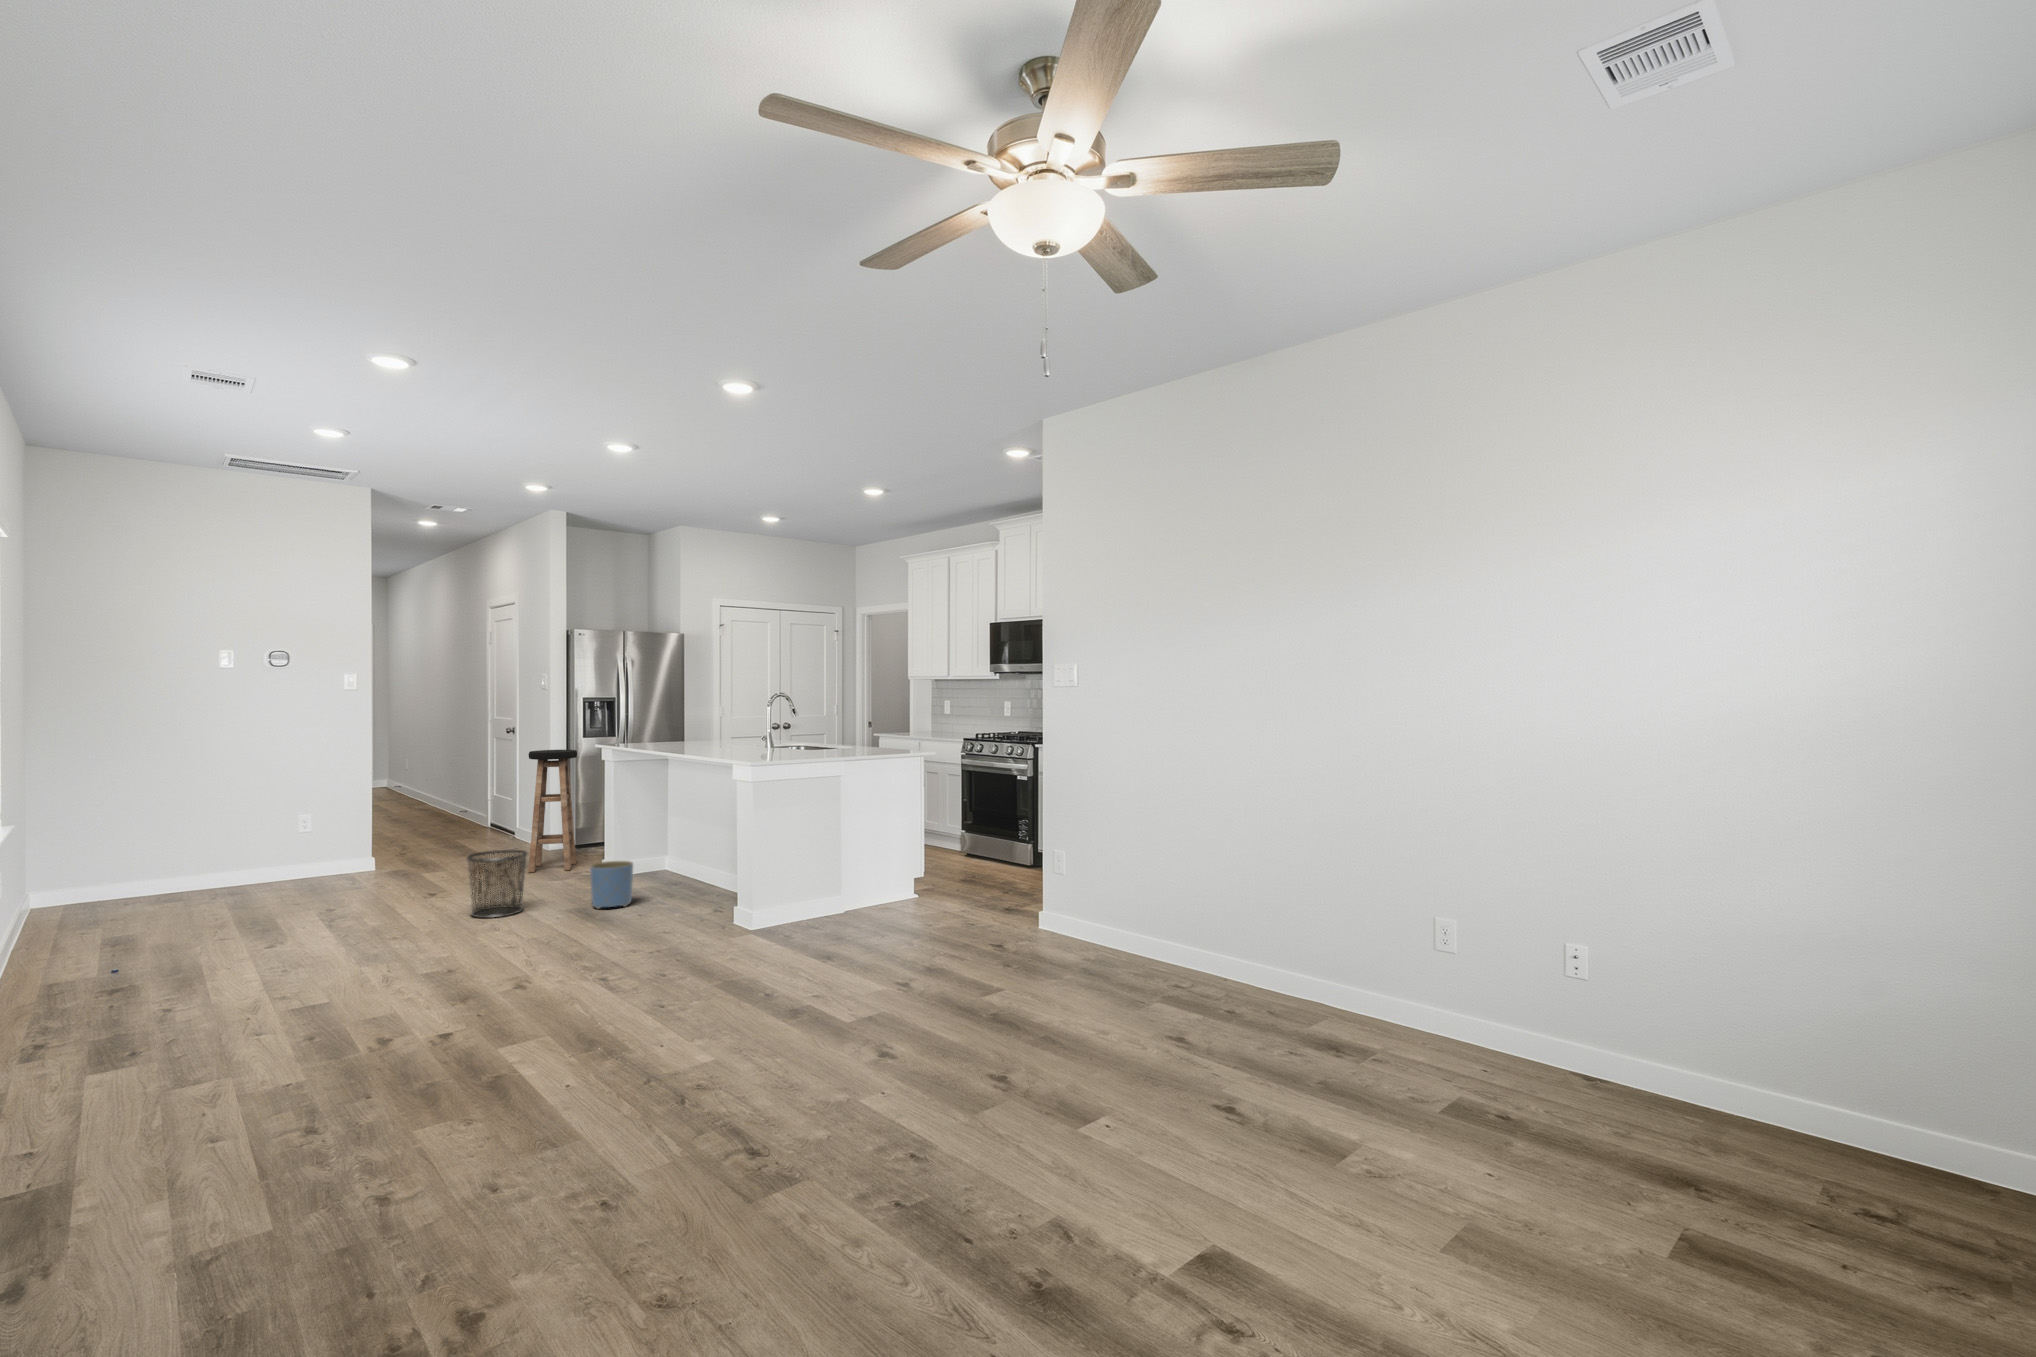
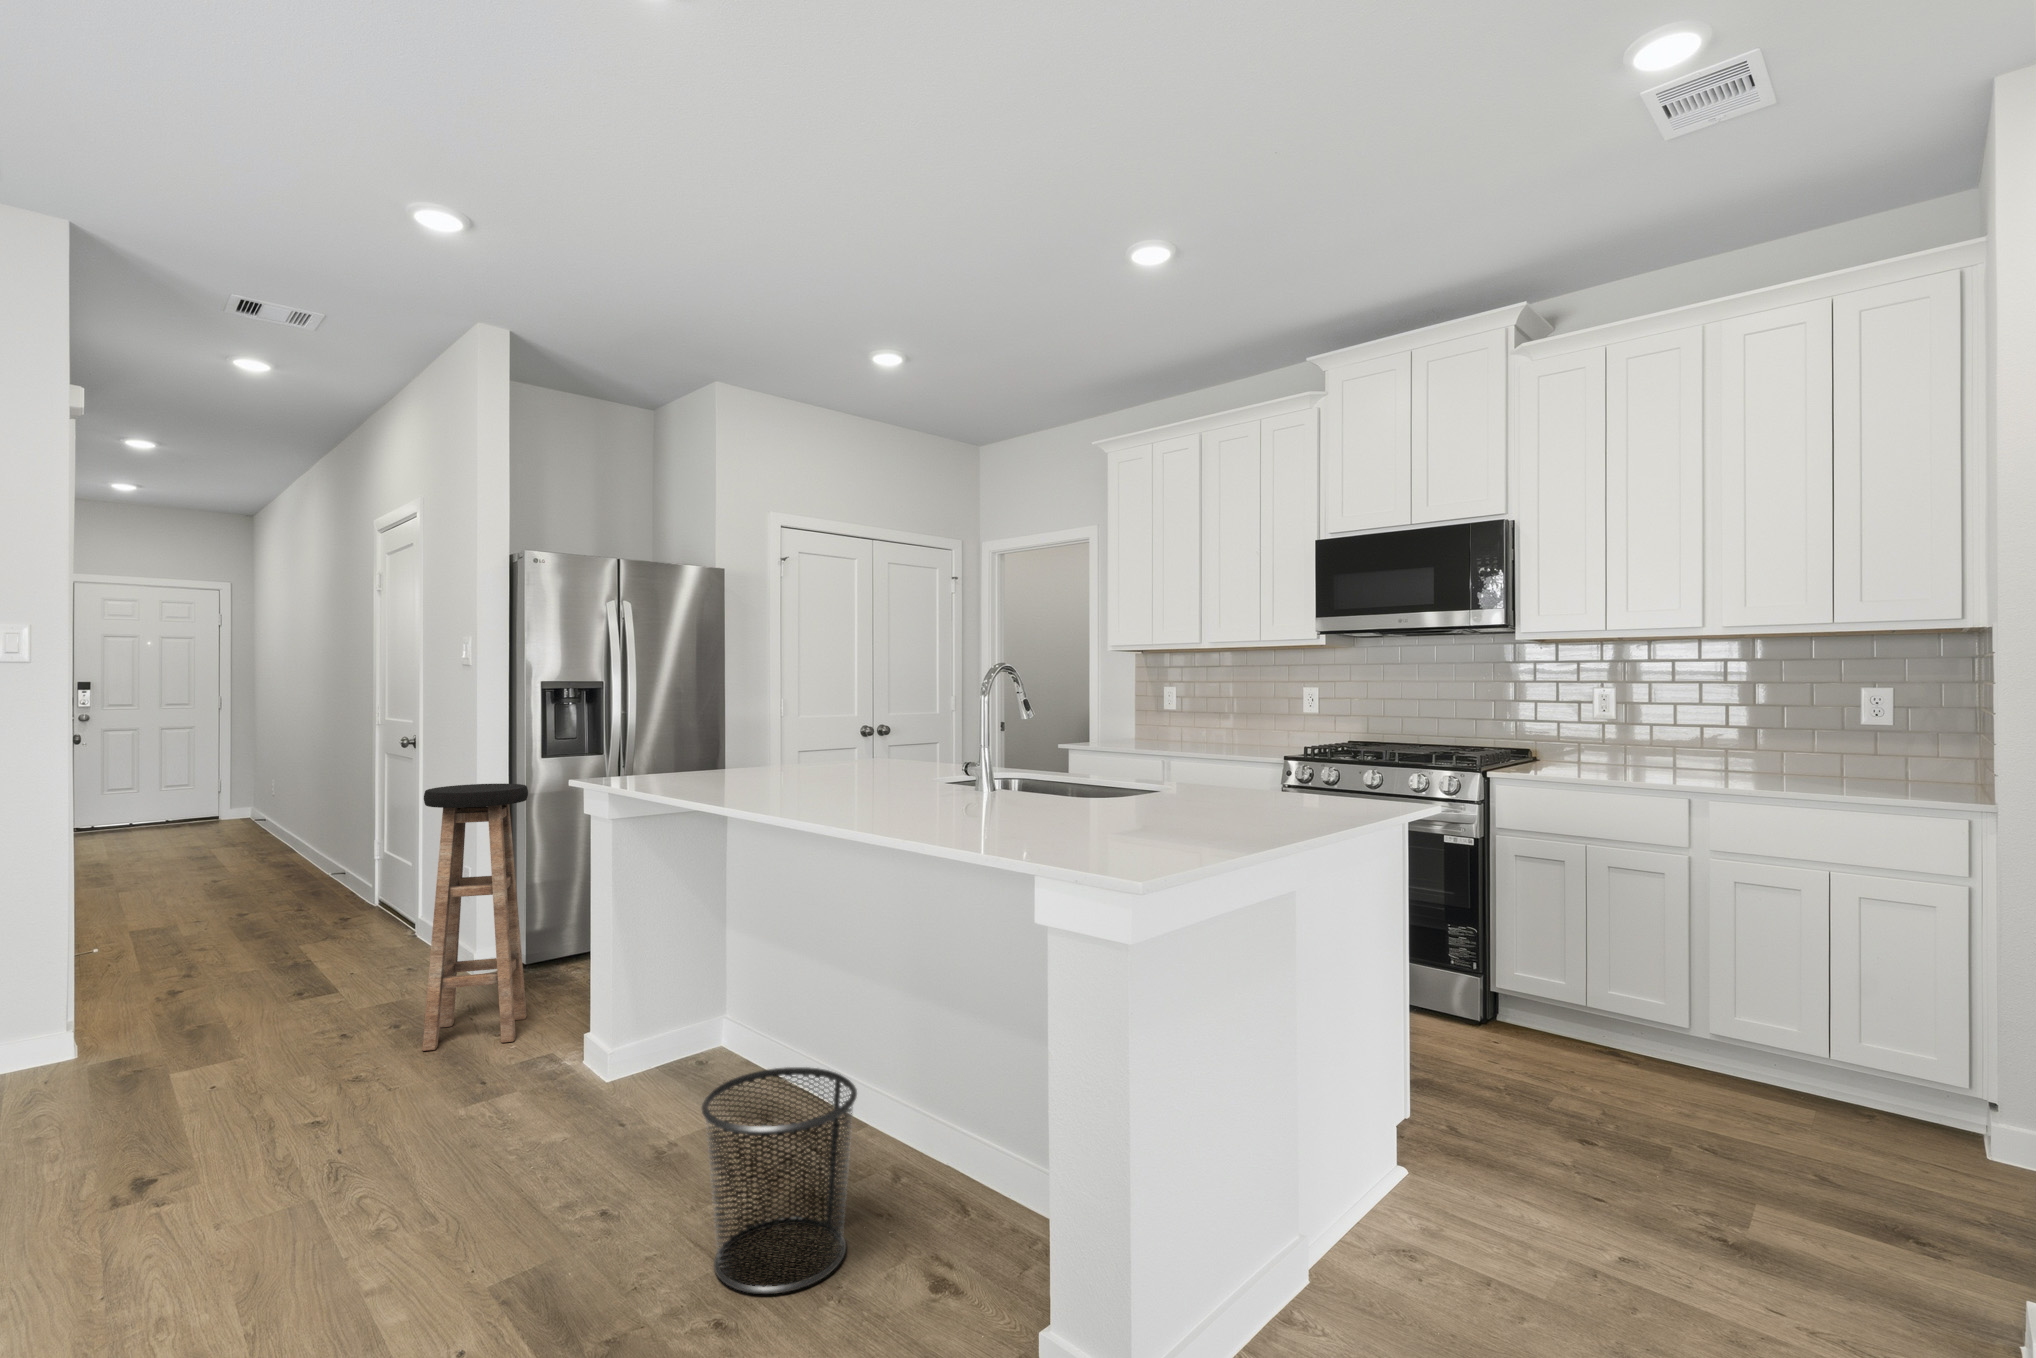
waste bin: present [467,850,527,918] -> present [702,1067,857,1294]
planter: present [590,861,633,909] -> none [561,1074,671,1221]

